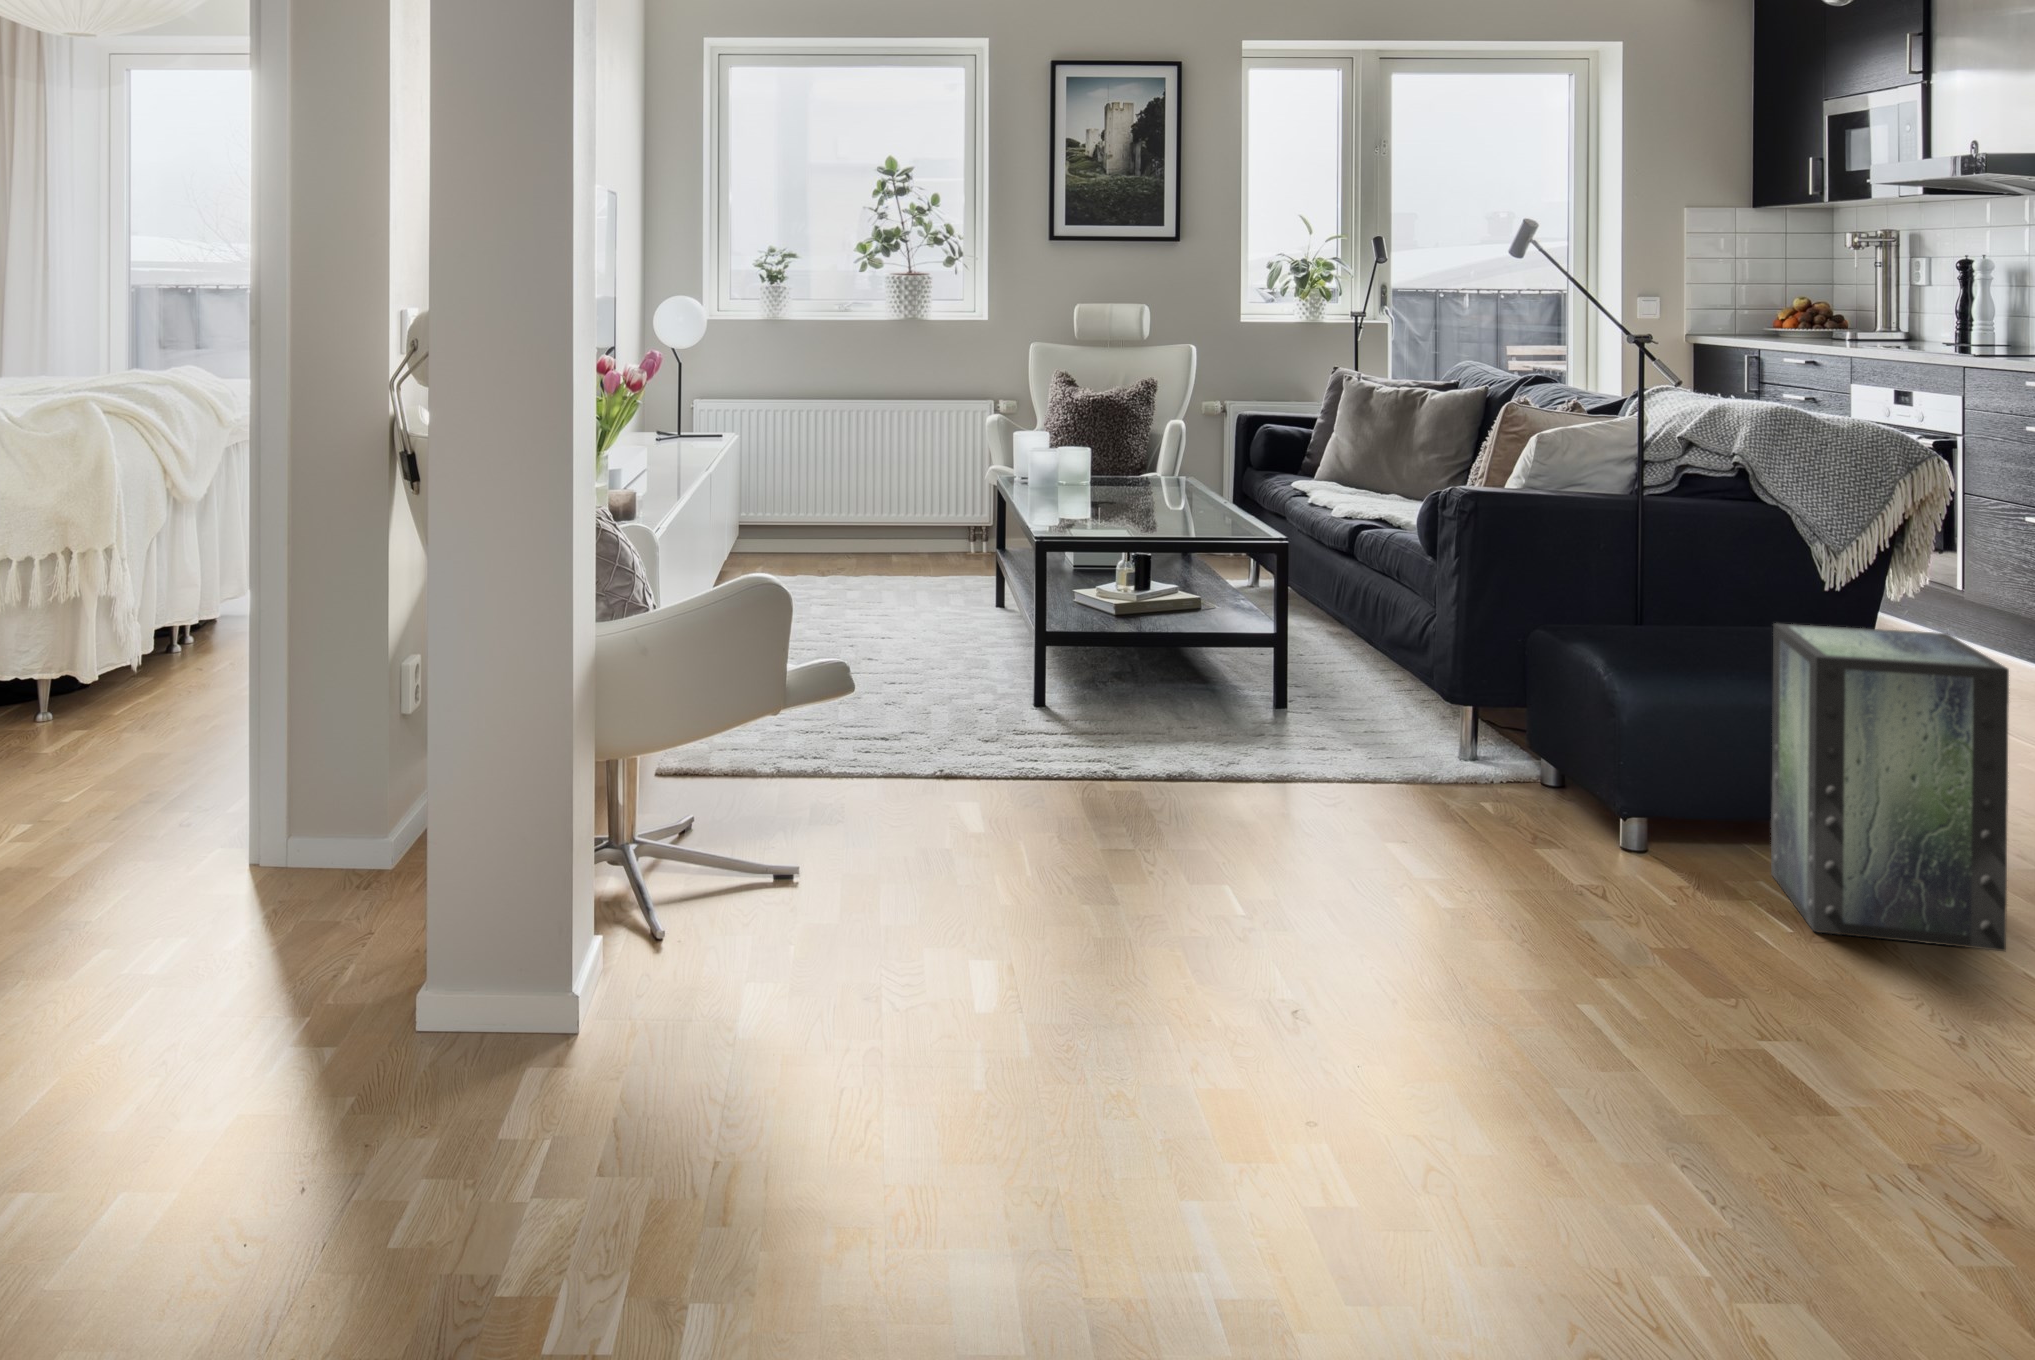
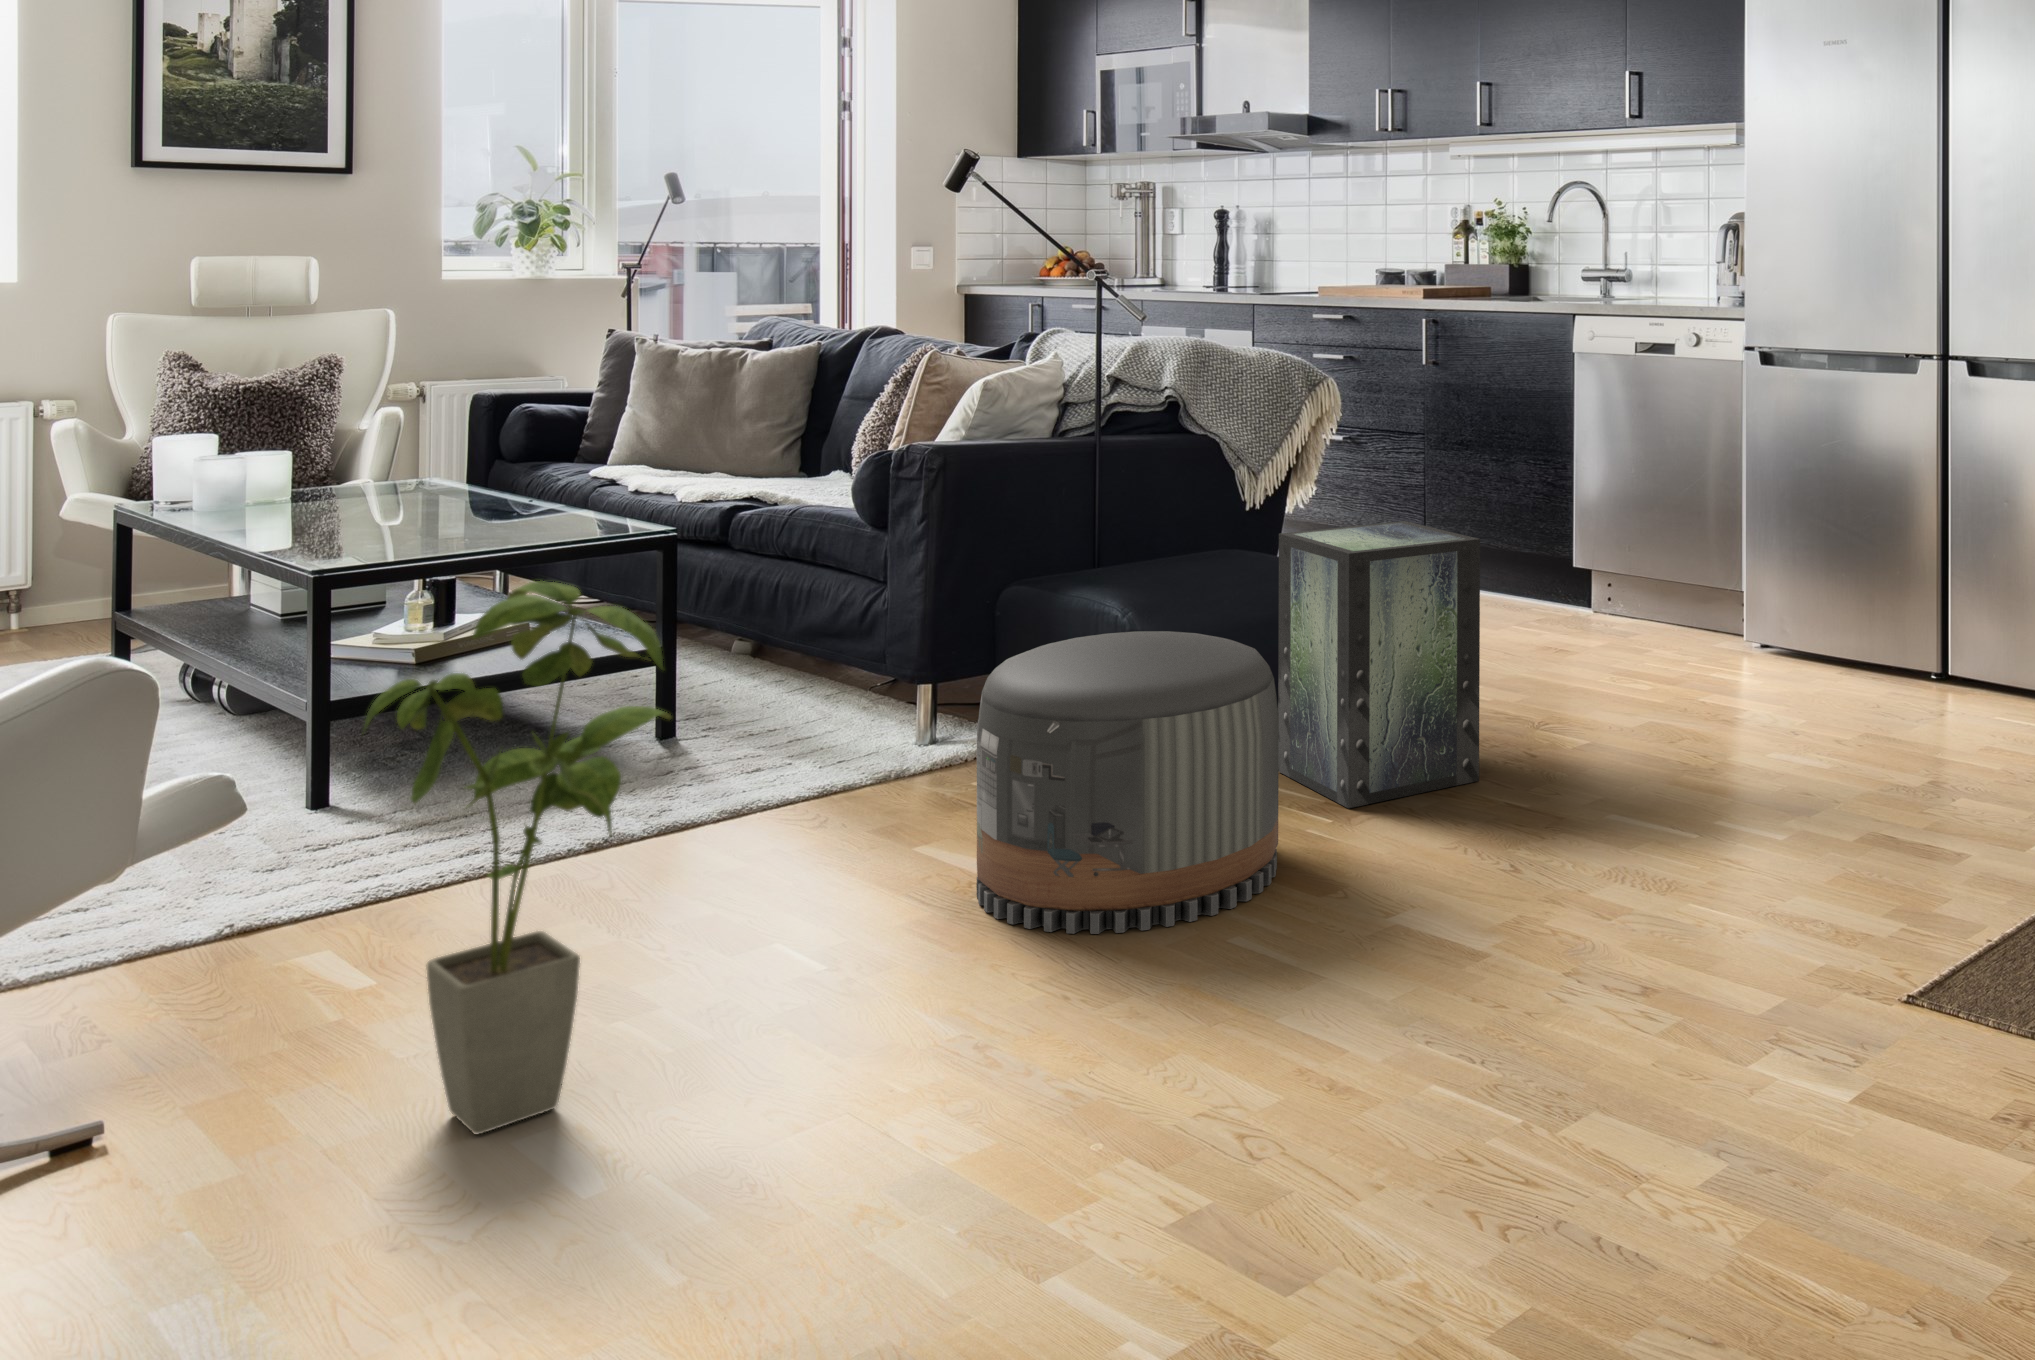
house plant: none [921,565,1118,943] -> present [364,581,671,1134]
pouf: none [1390,687,1686,983] -> present [977,631,1279,934]

